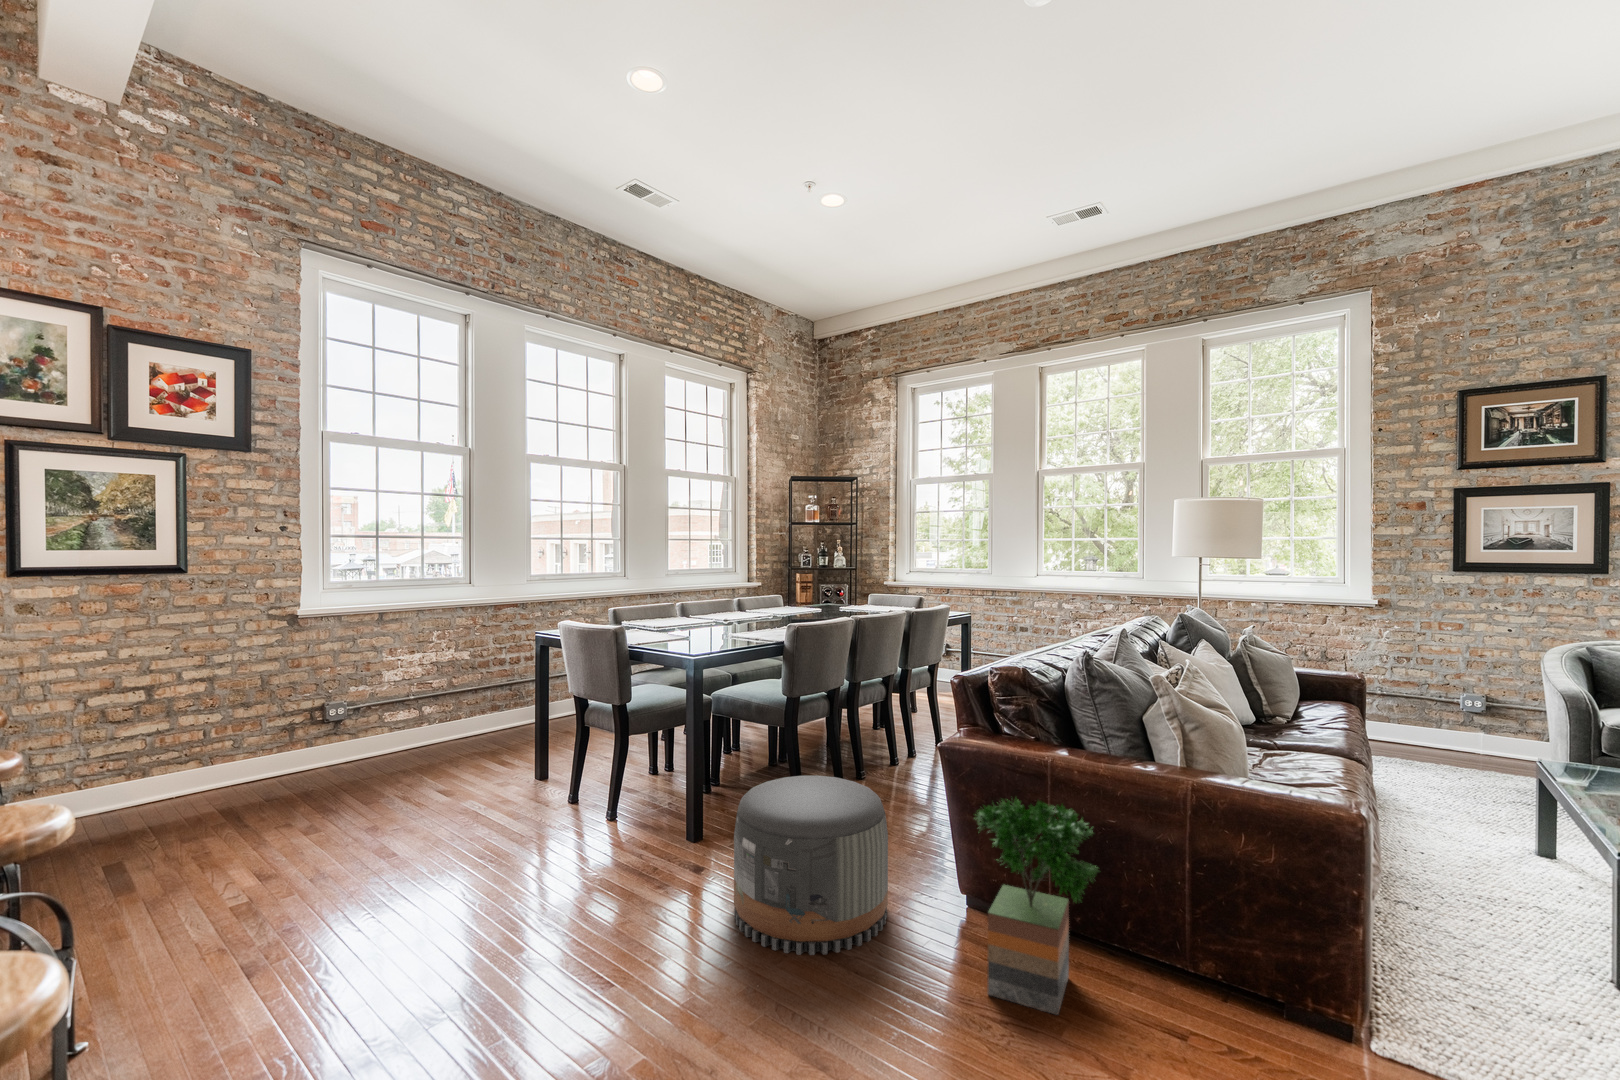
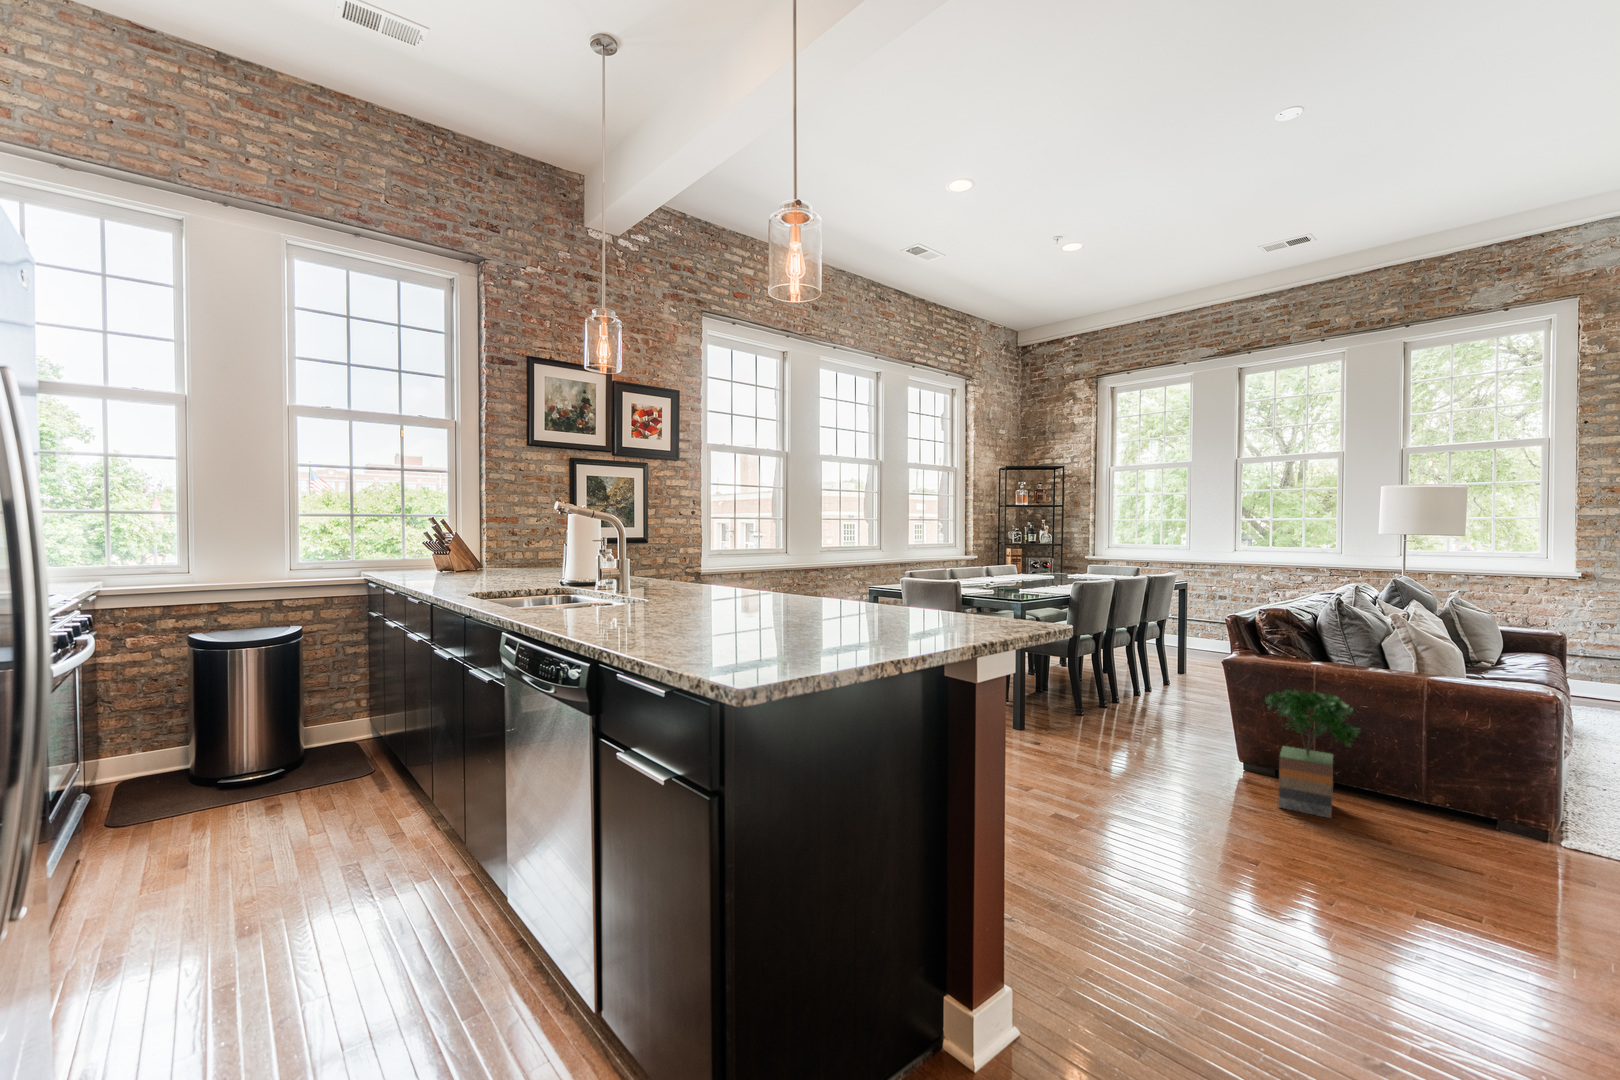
pouf: present [734,775,888,955] -> none [1077,680,1188,785]

